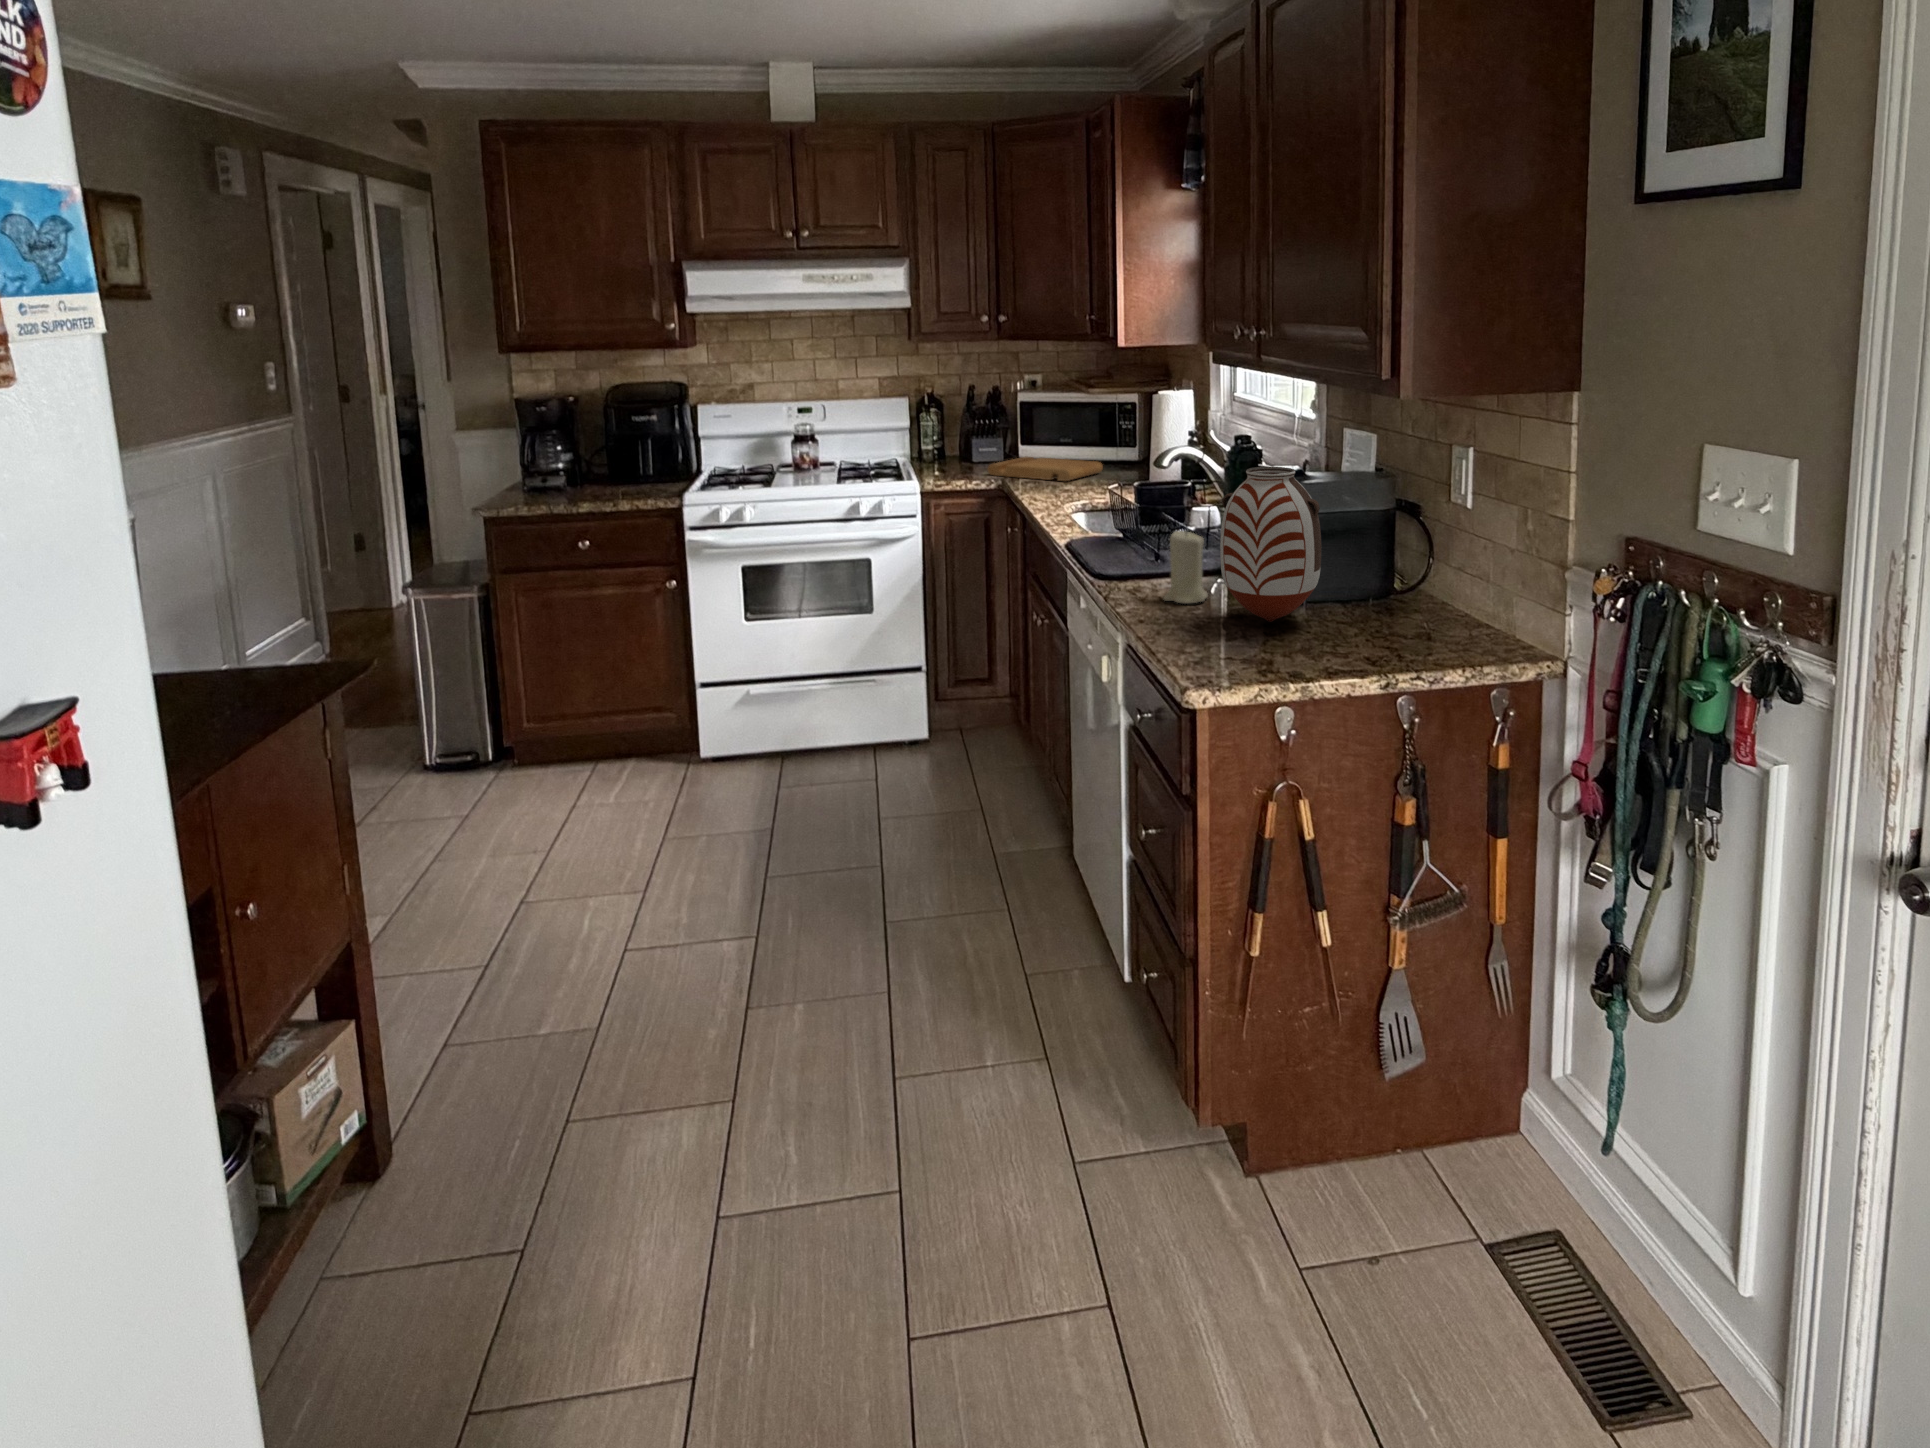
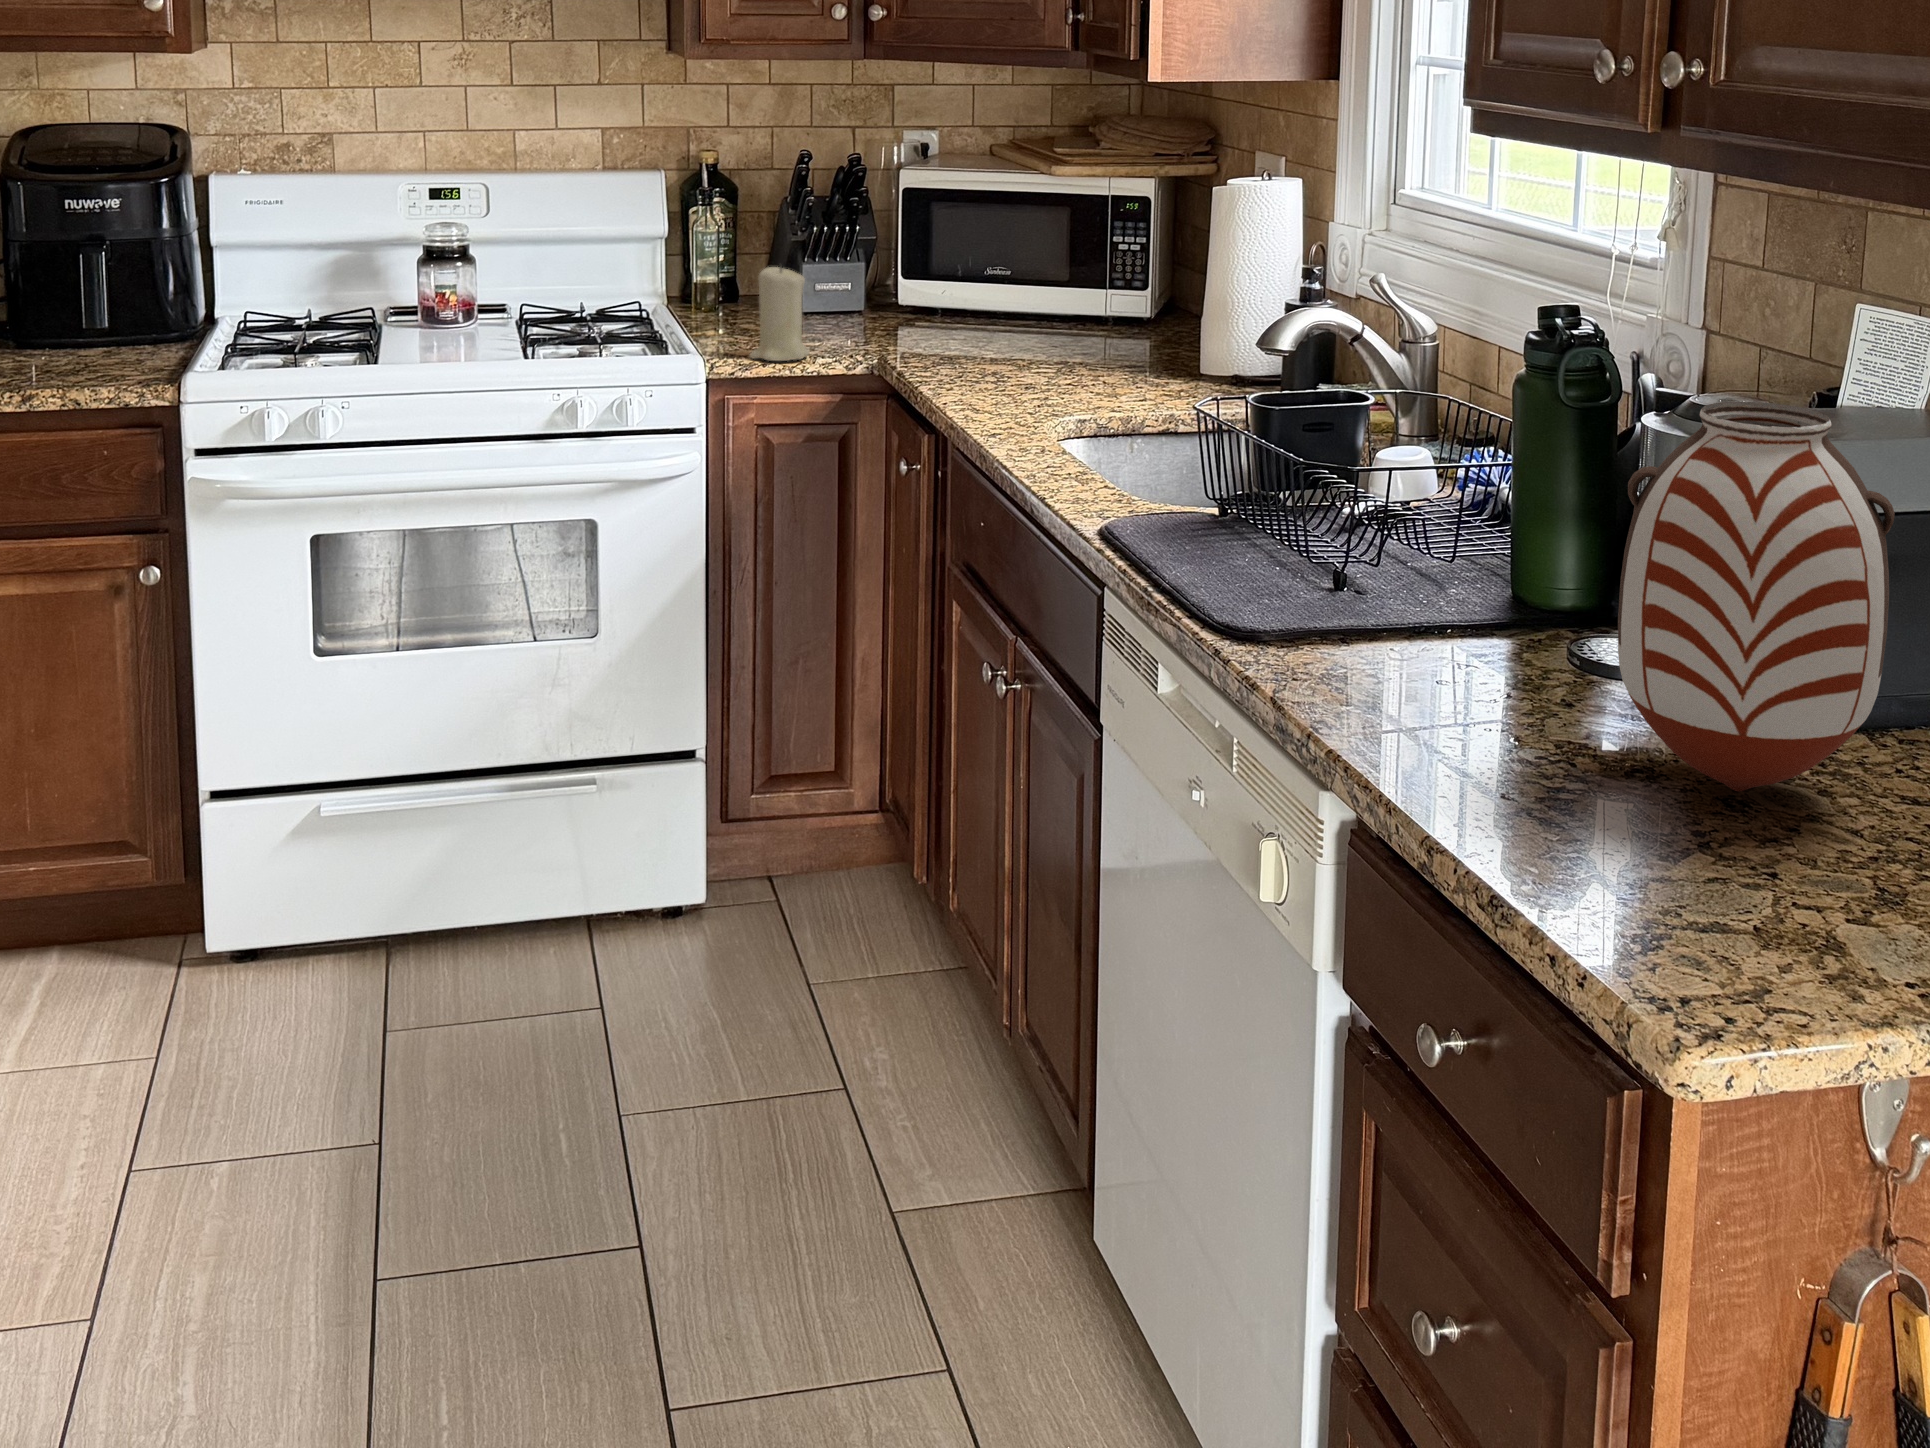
cutting board: present [988,457,1103,481] -> none [839,303,1085,363]
candle: present [1163,531,1208,603] -> present [750,266,810,361]

